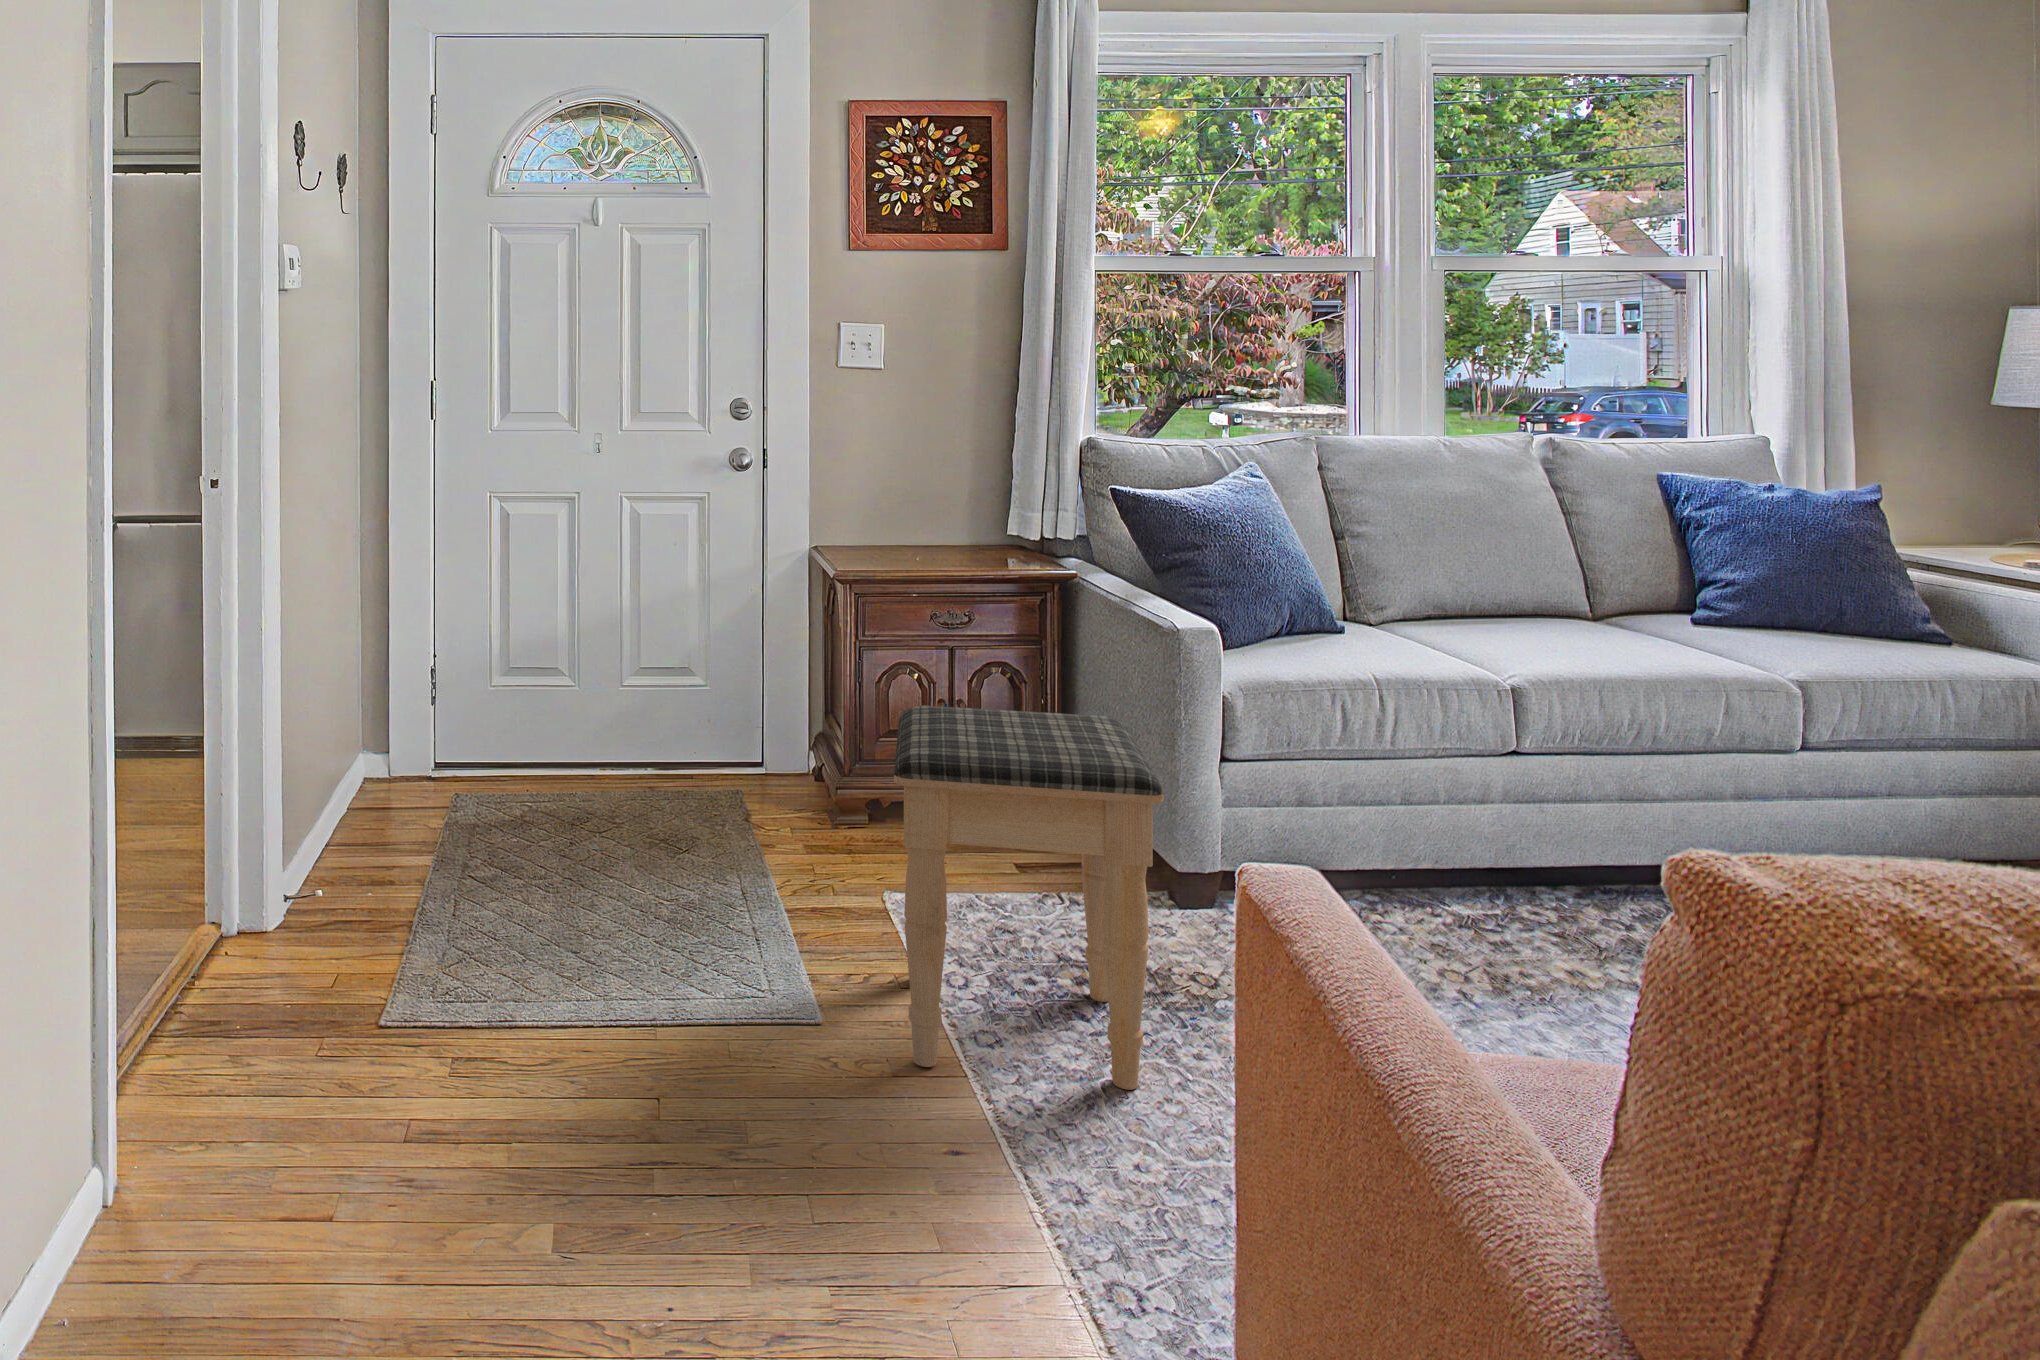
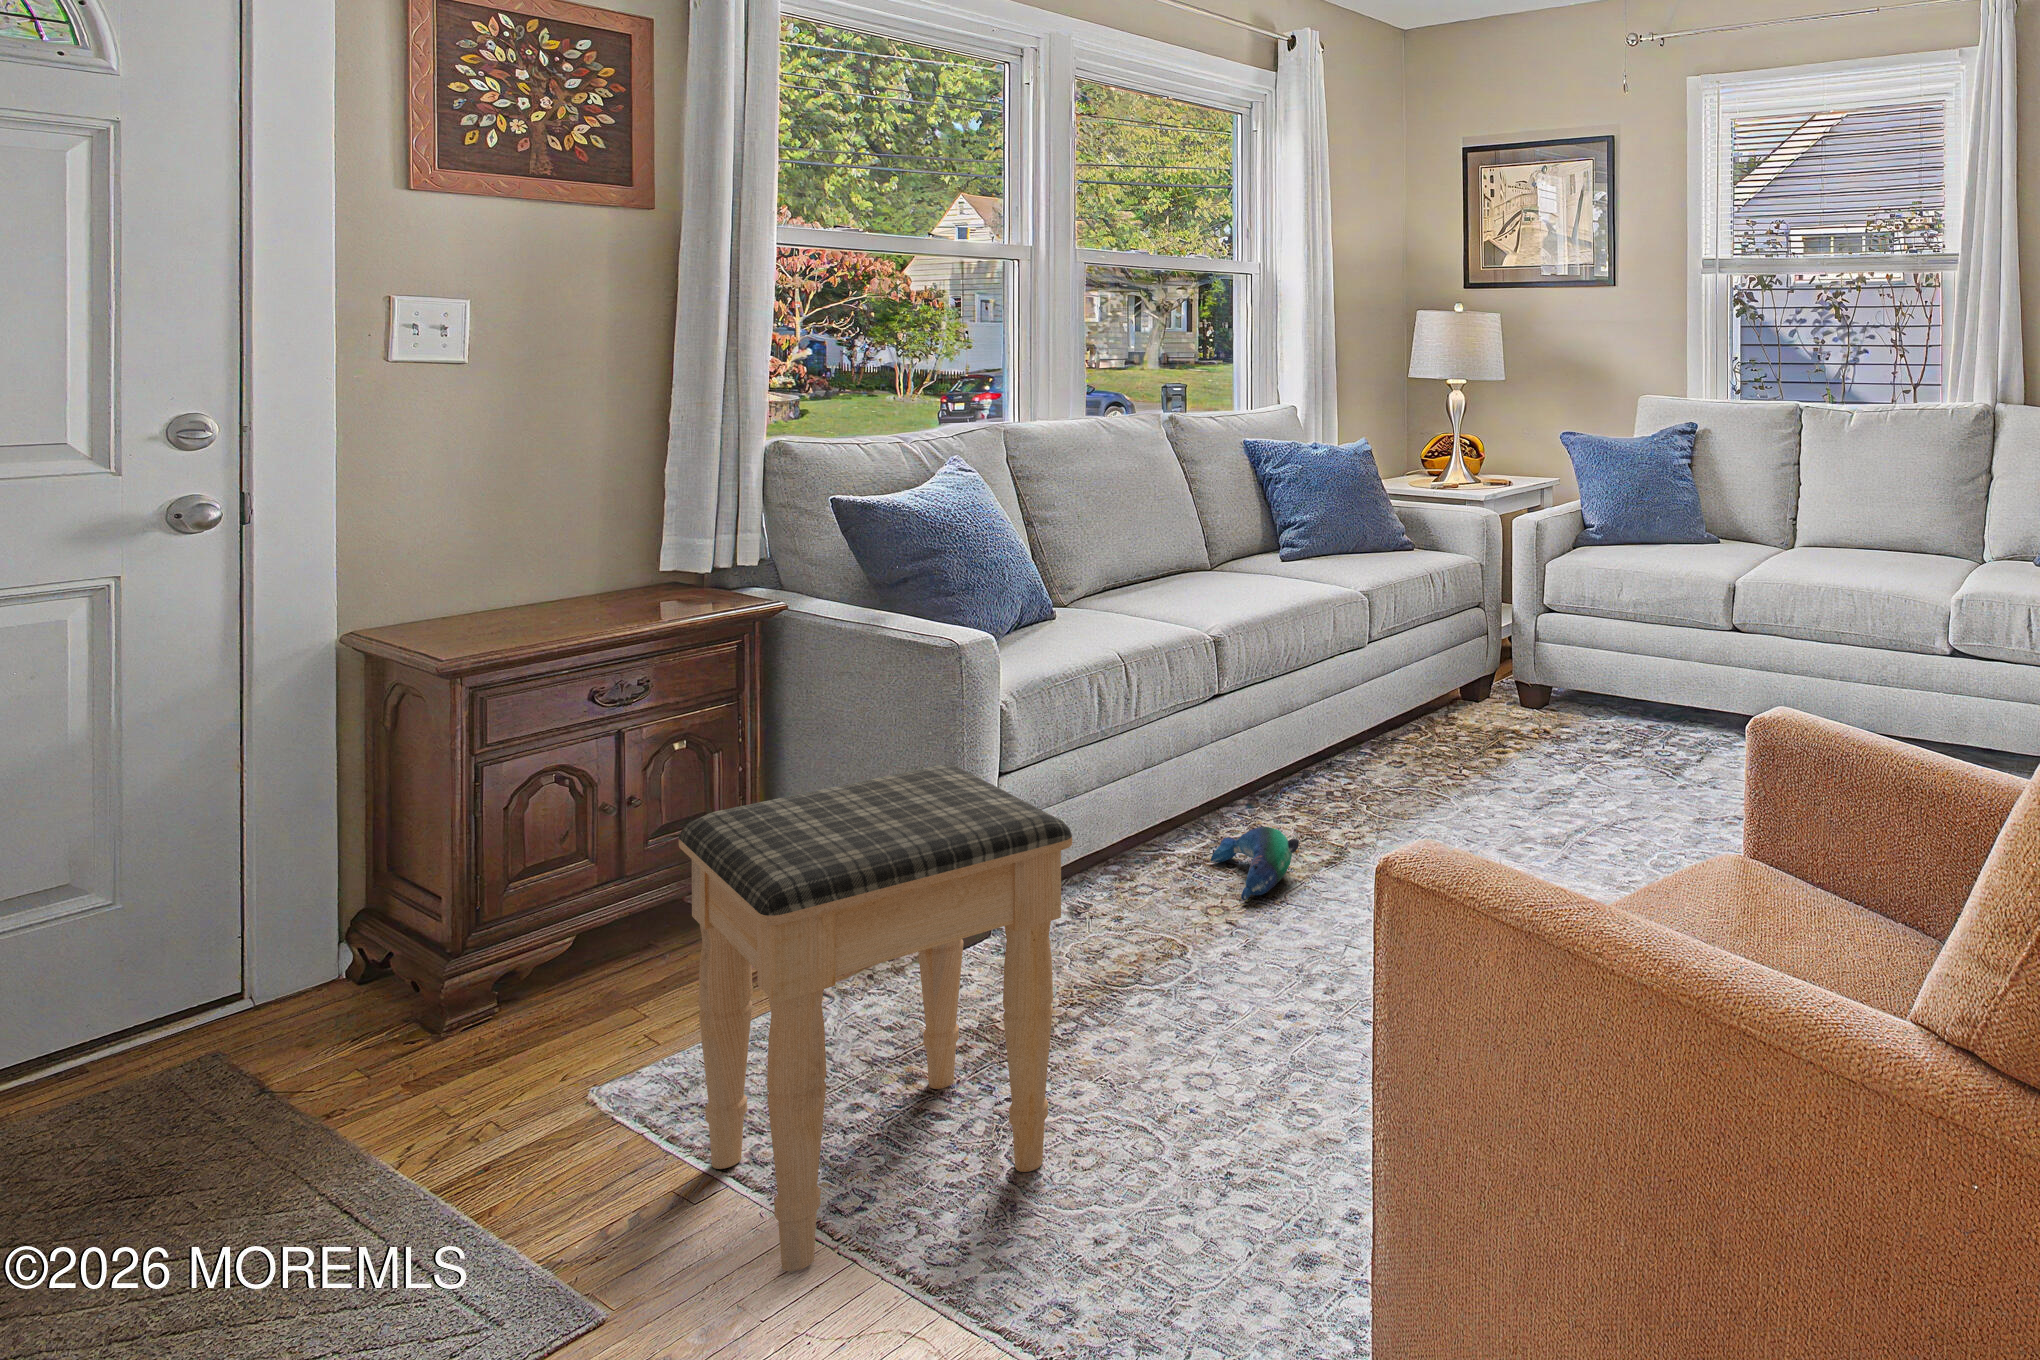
plush toy: none [1485,902,1587,972] -> present [1211,827,1299,901]

